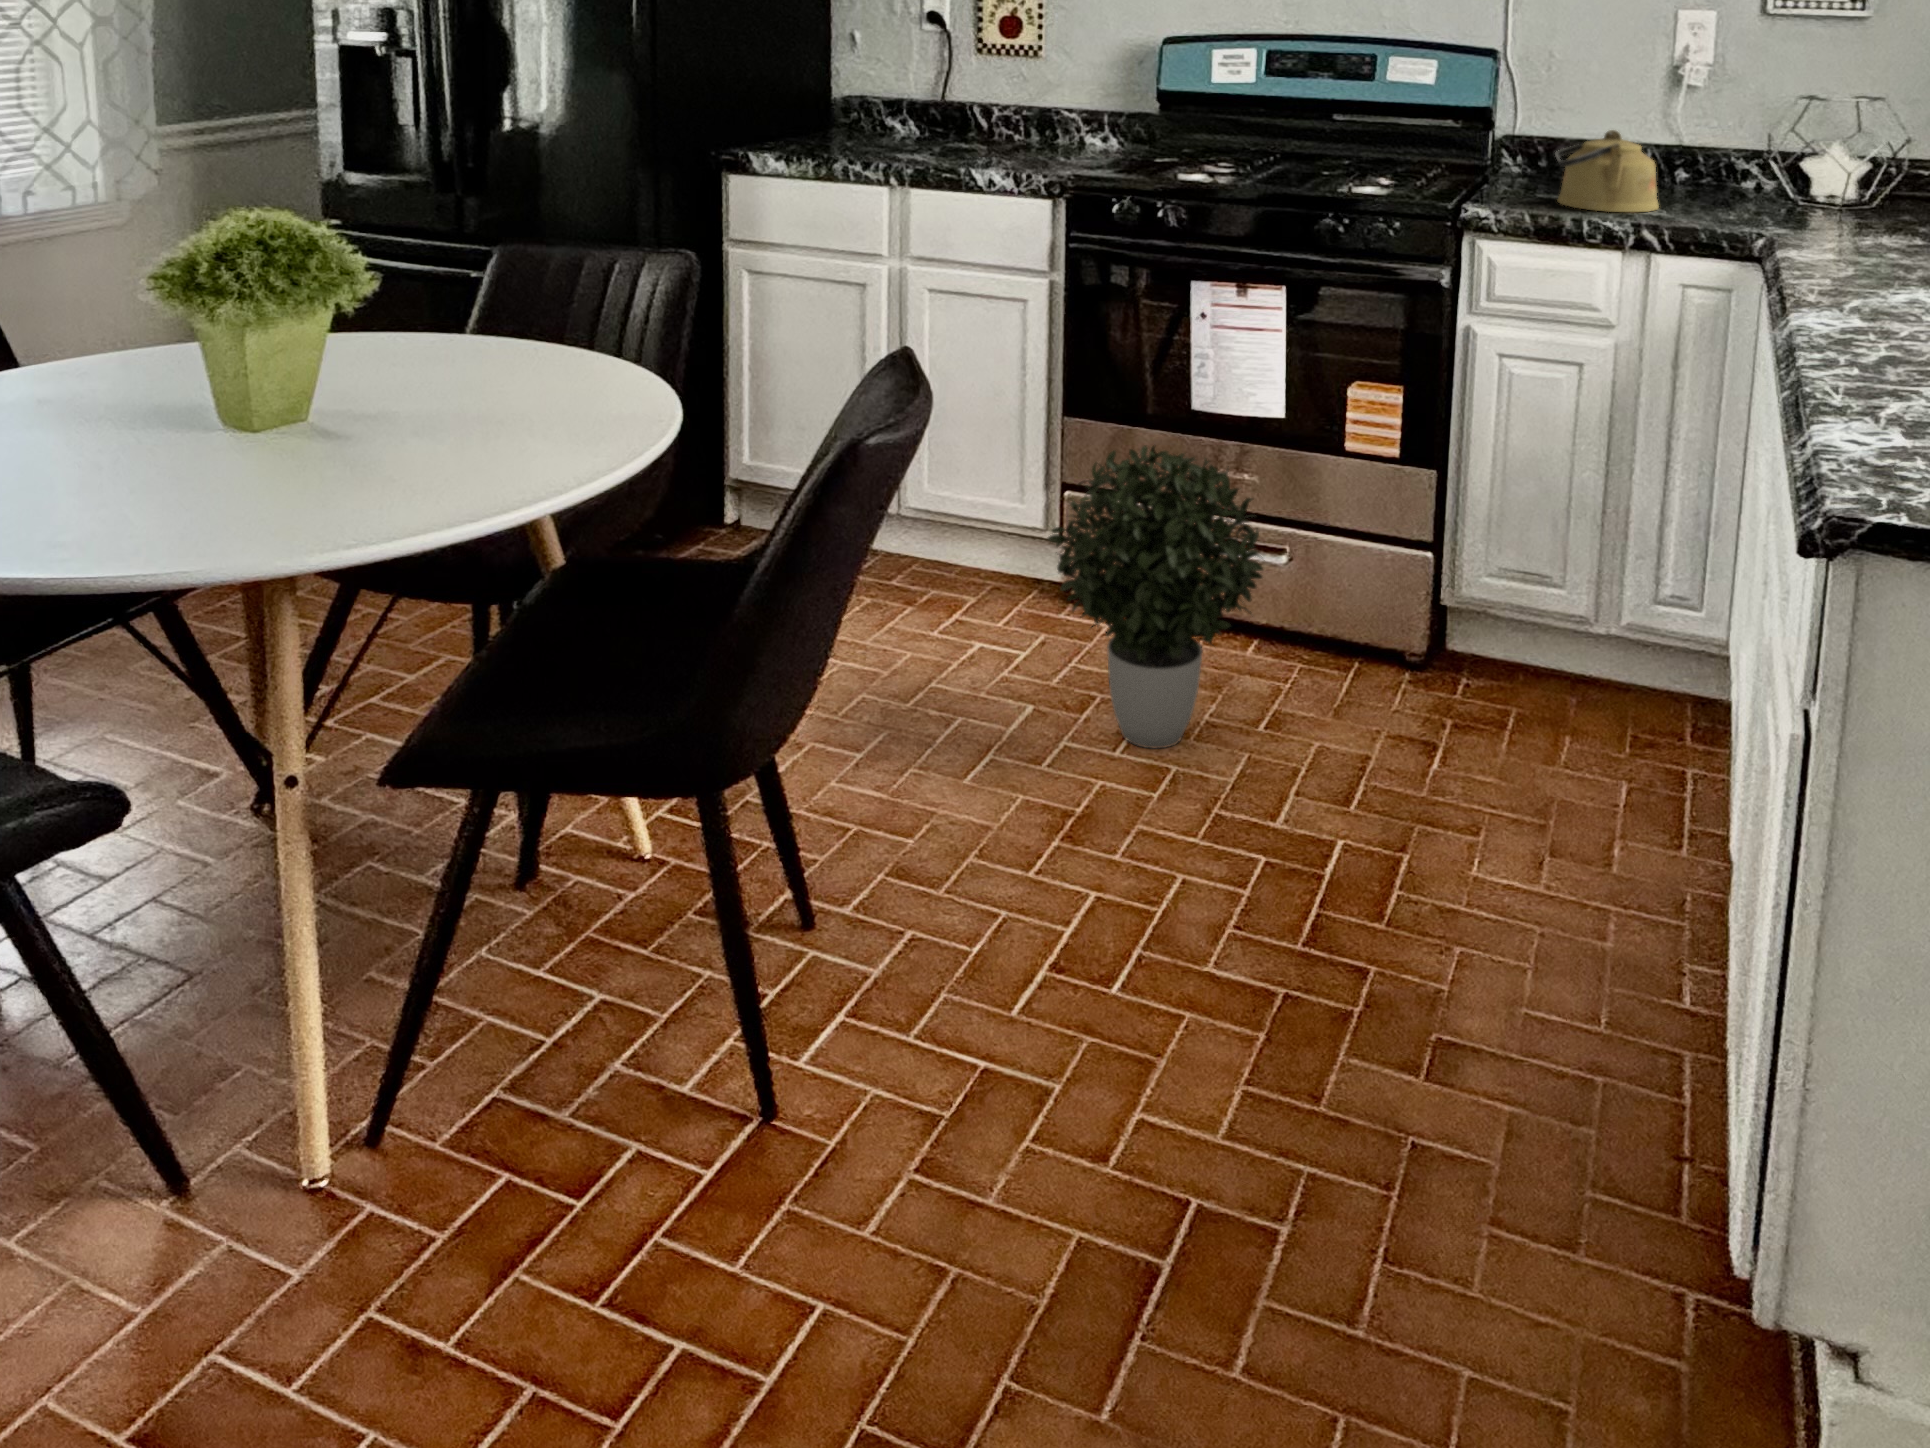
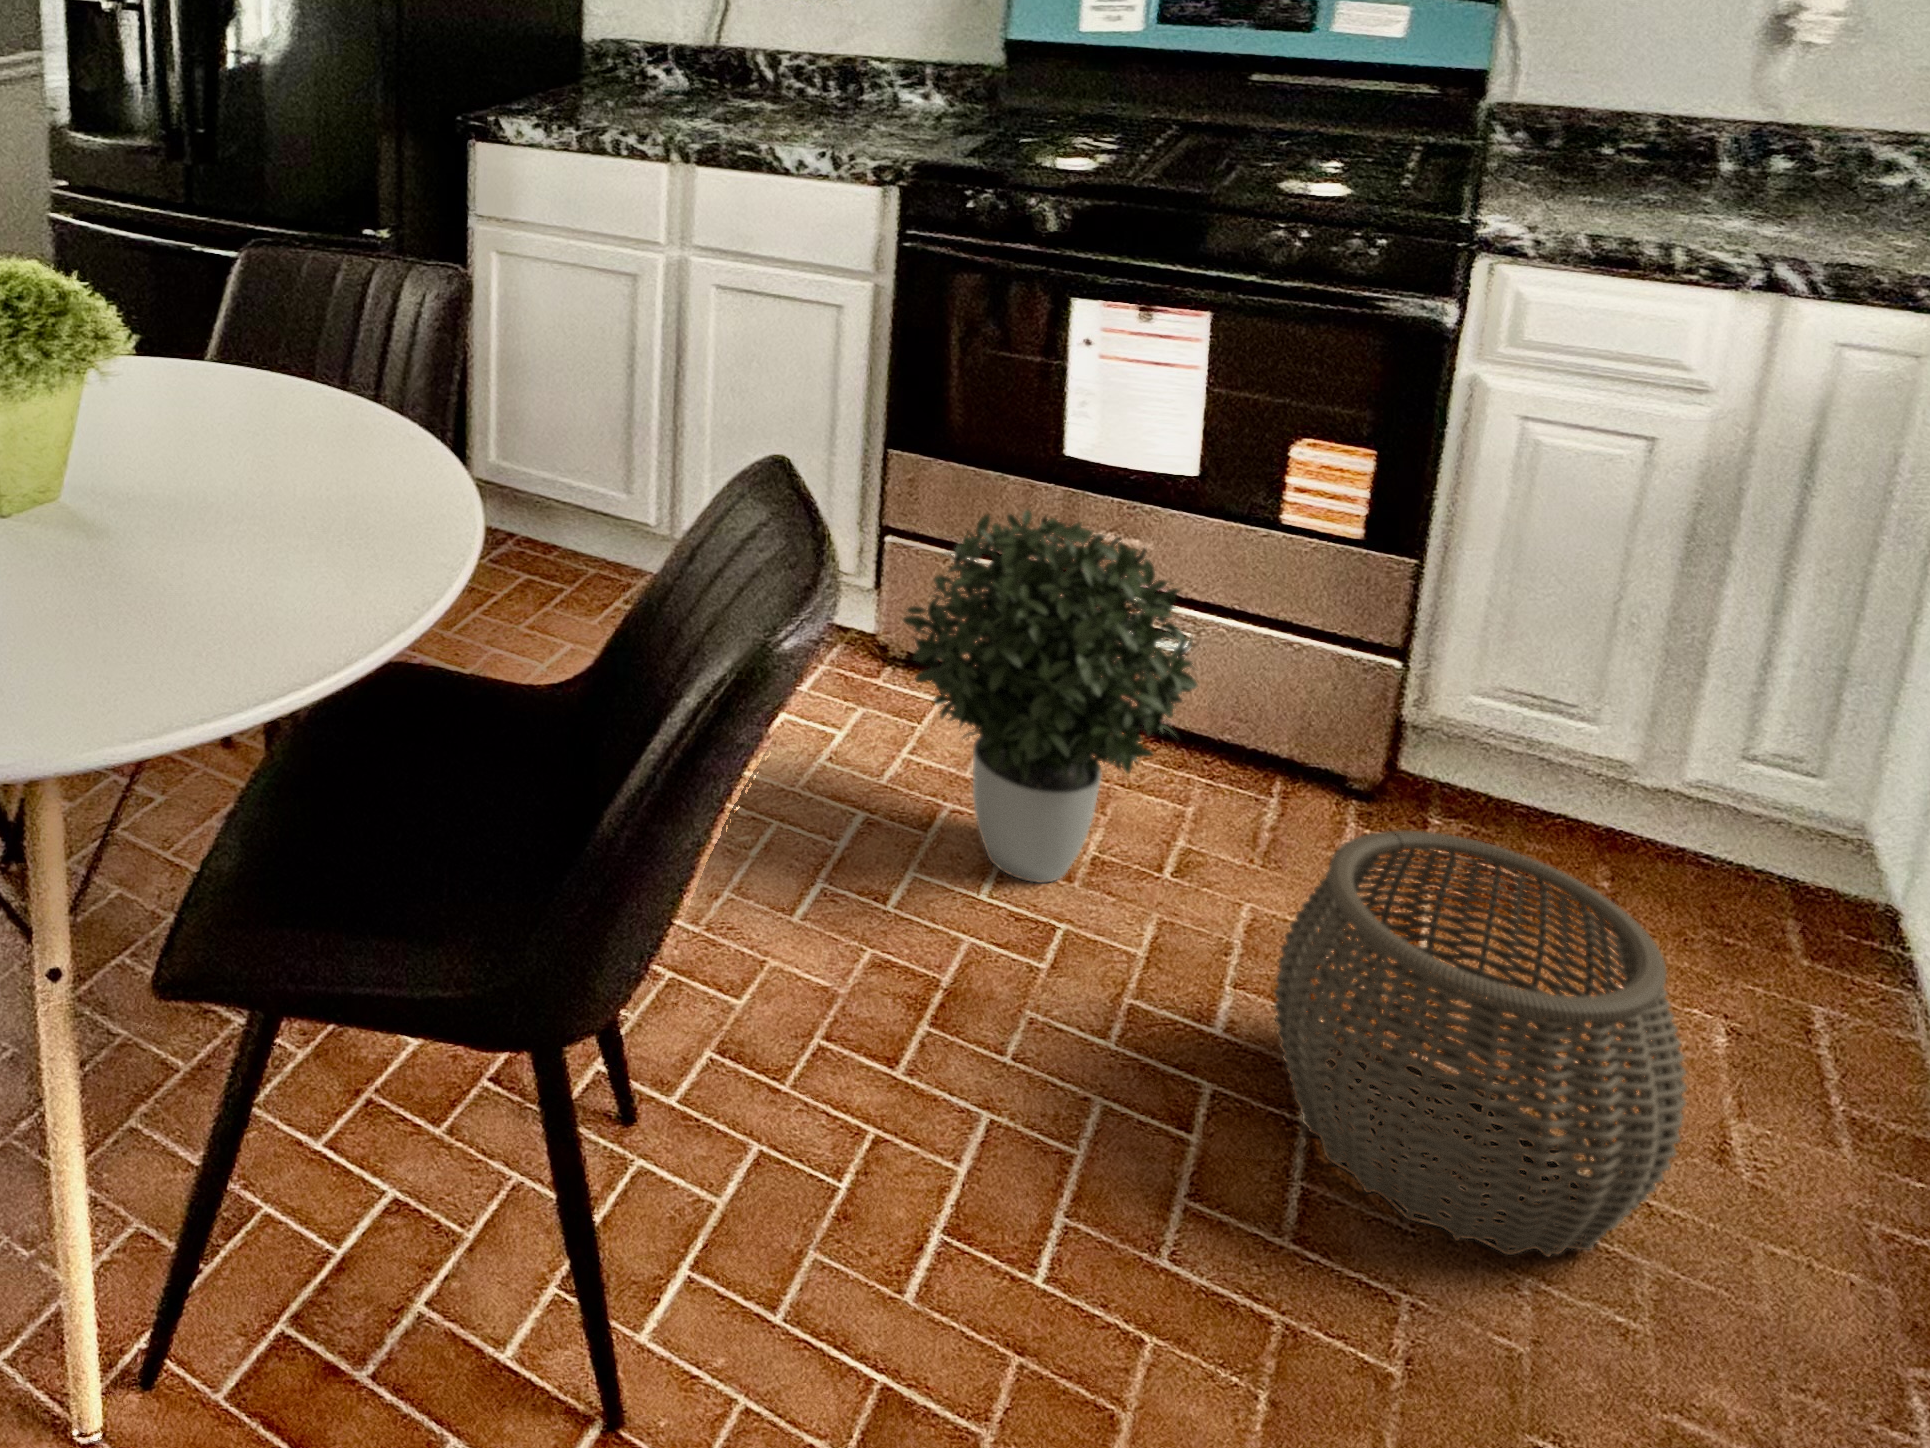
kettle: present [1555,130,1659,212] -> none [1601,110,1774,226]
woven basket: none [1295,651,1551,945] -> present [1274,831,1687,1257]

